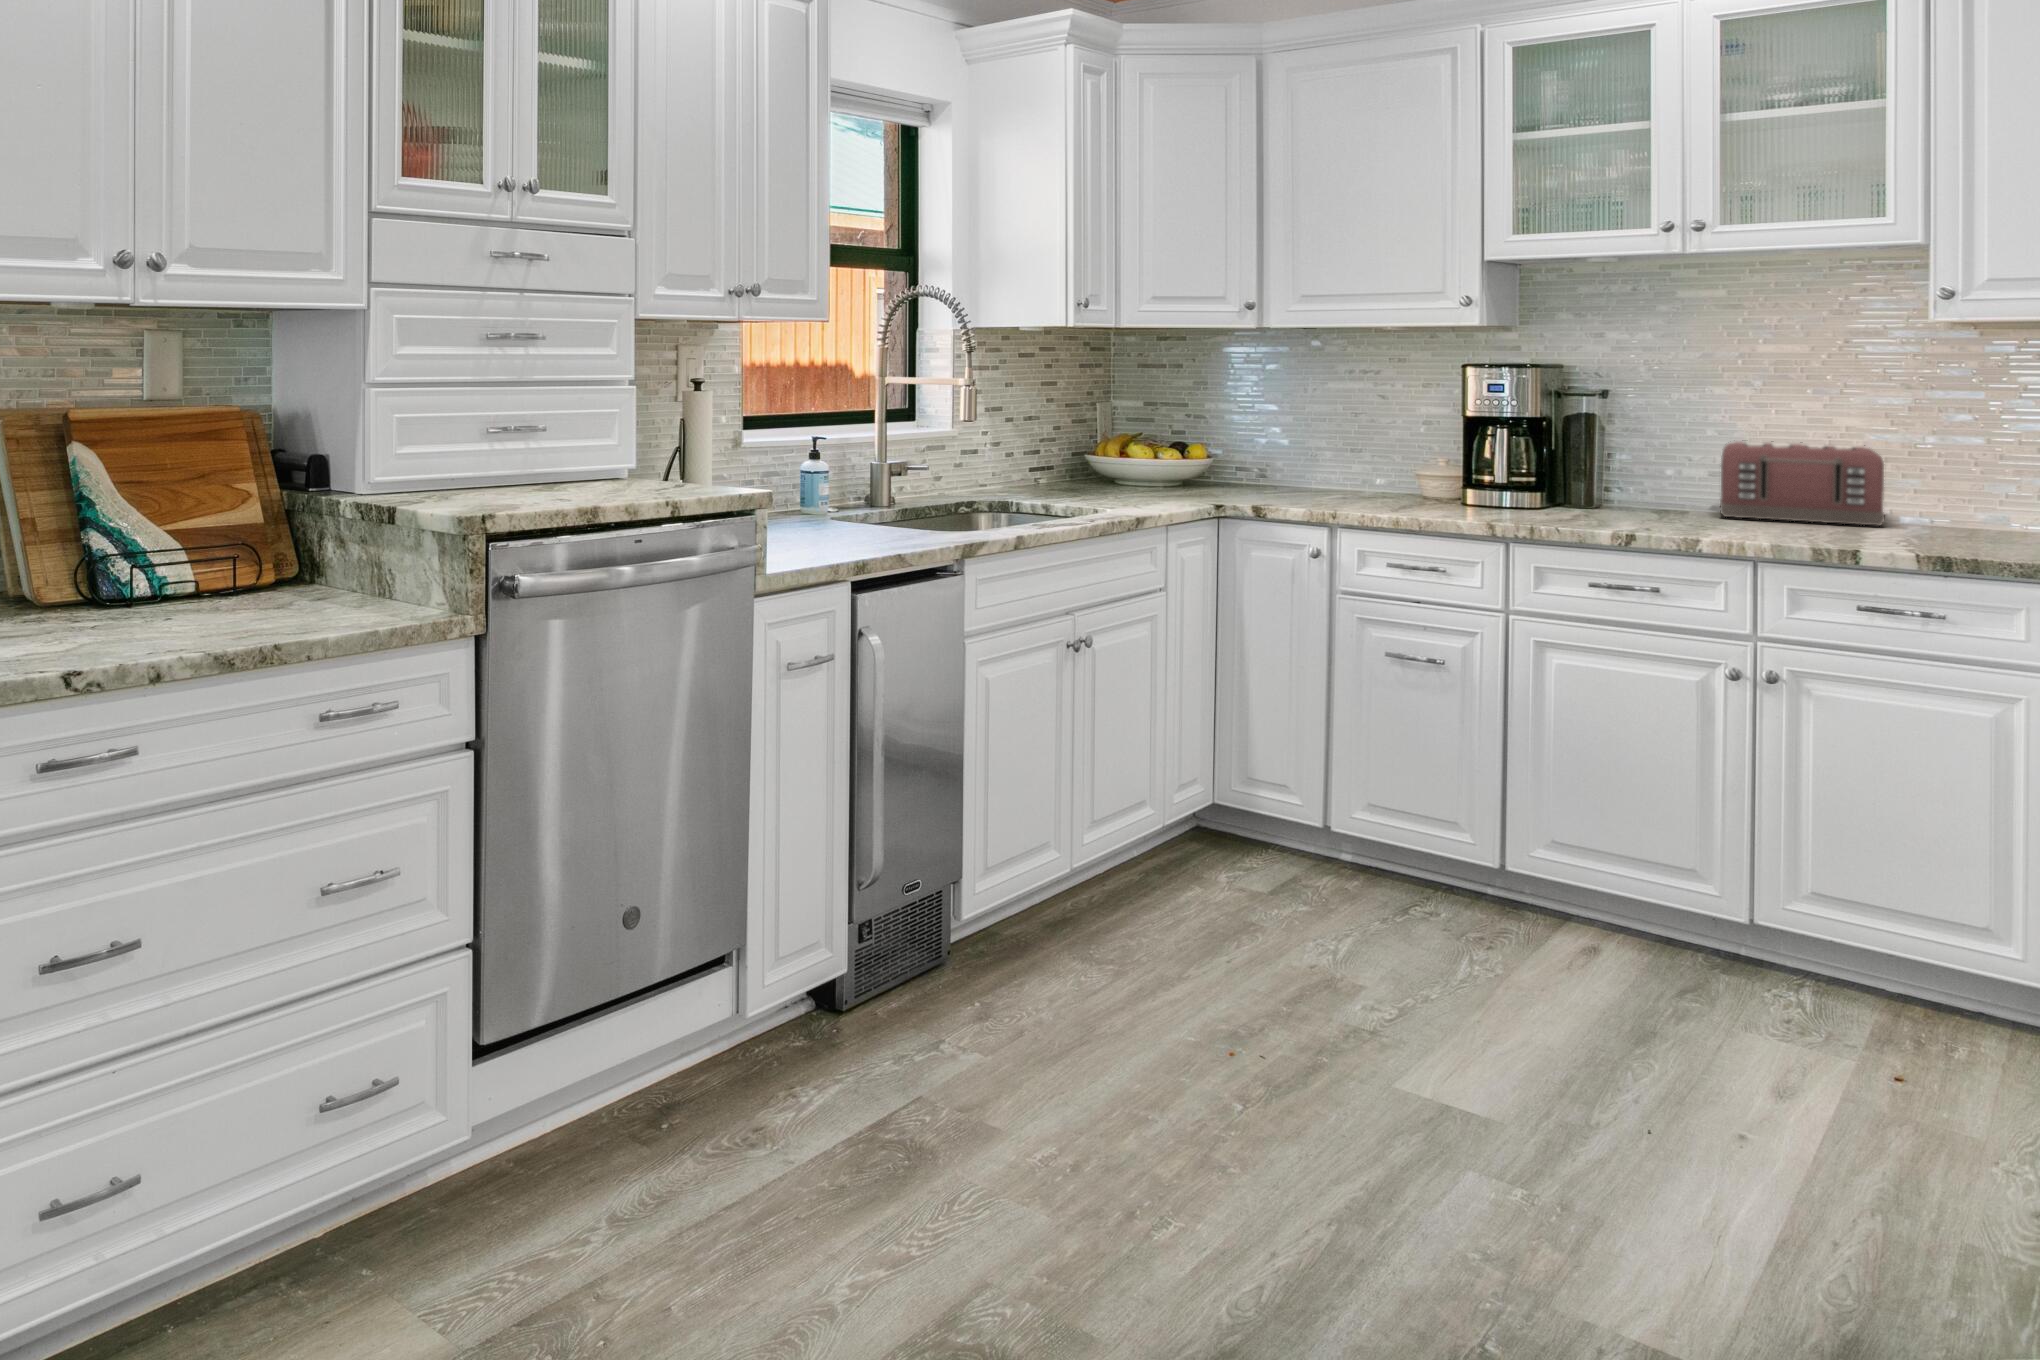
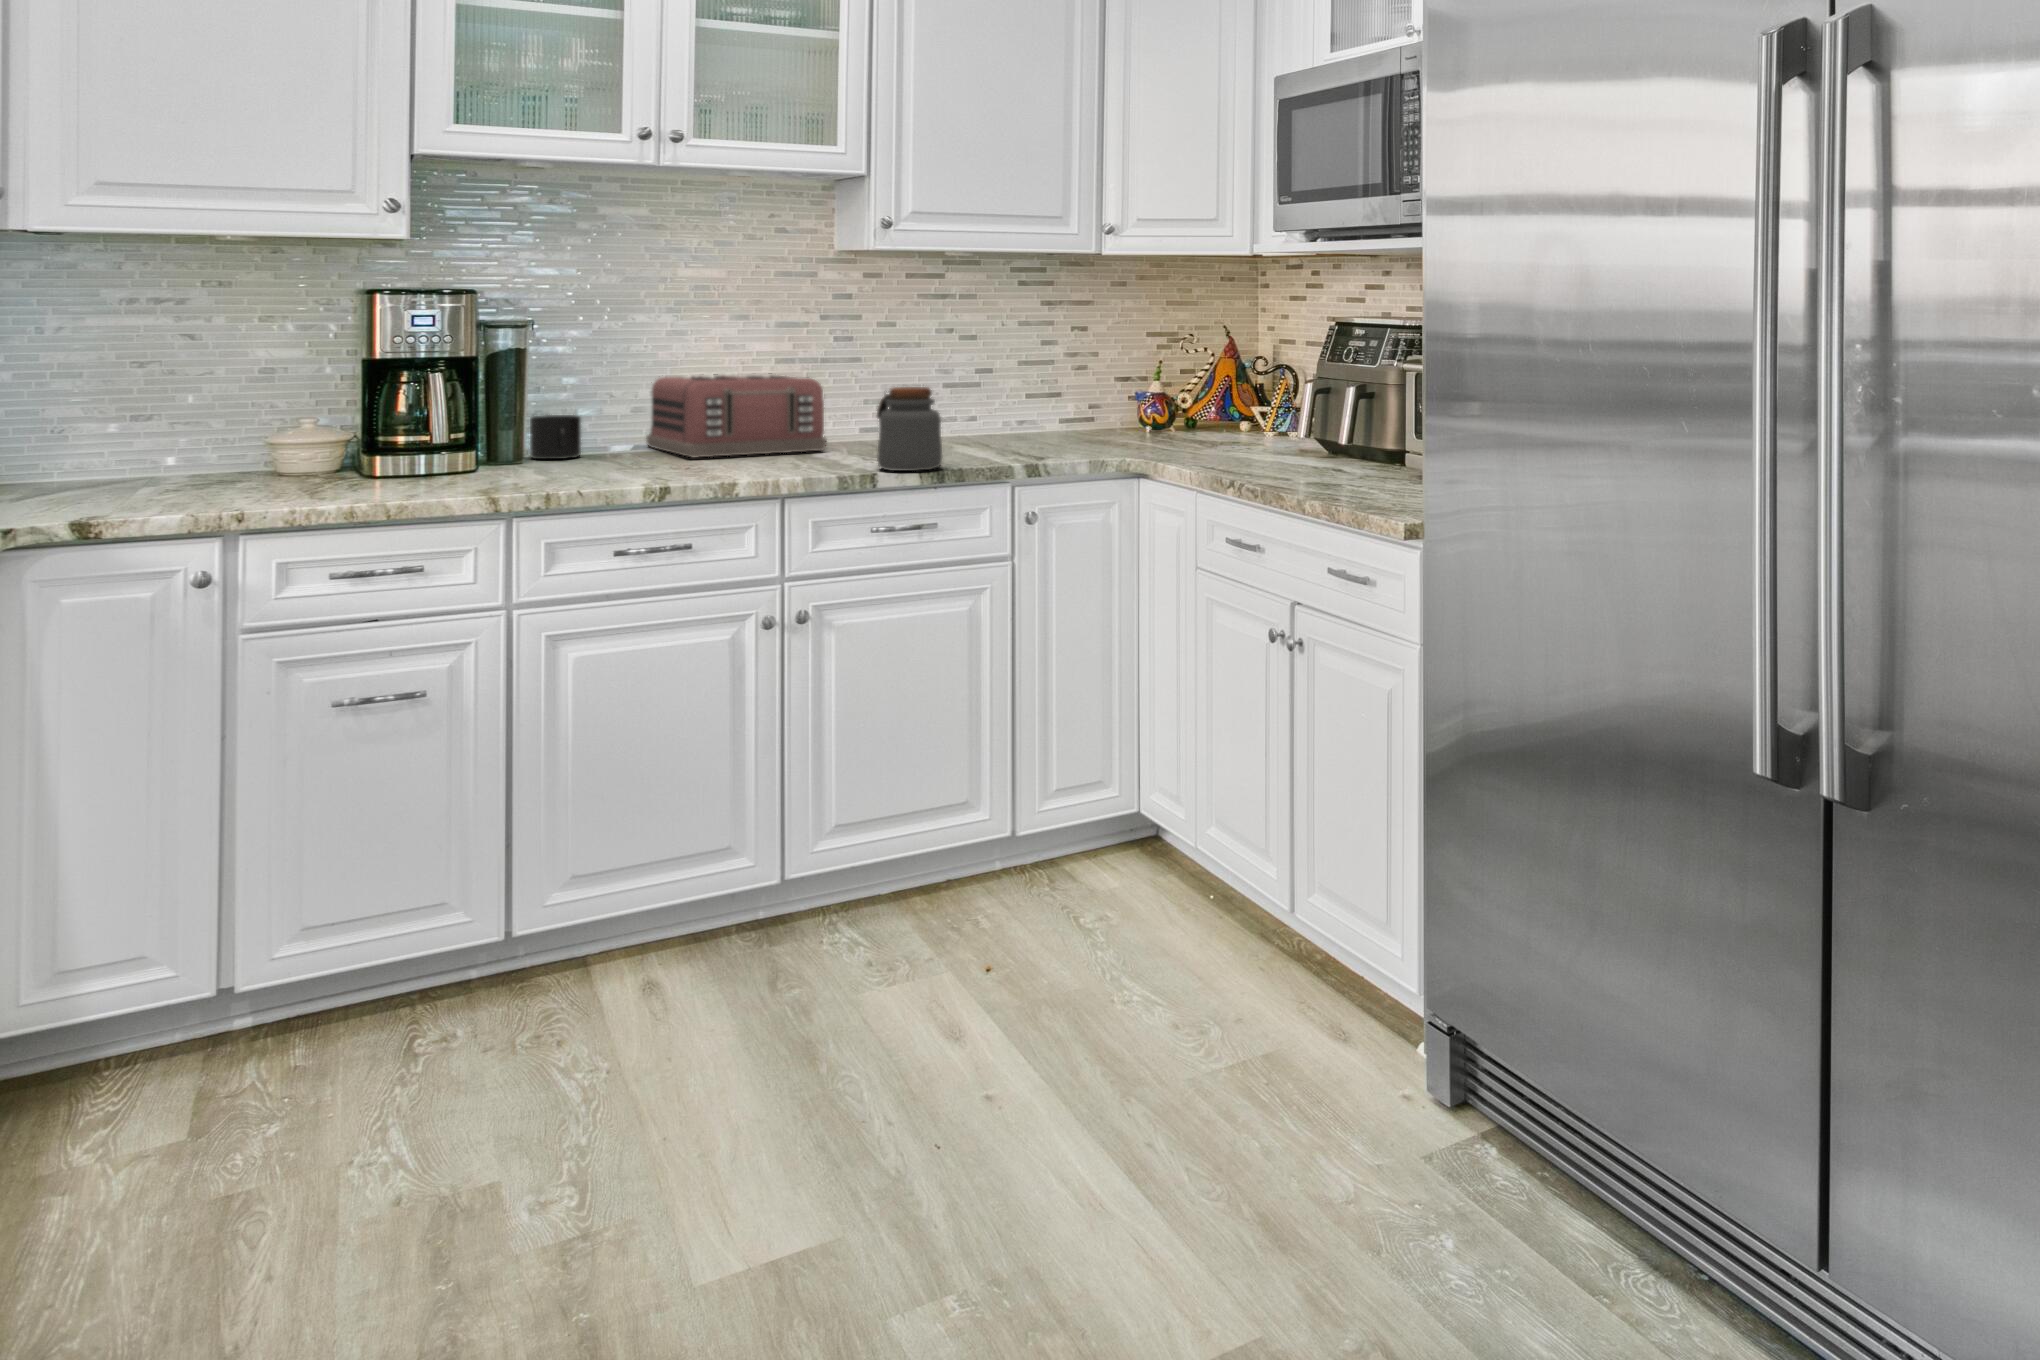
jar: none [1876,464,1962,554] -> present [877,387,942,471]
mug: none [1595,468,1640,506] -> present [530,415,581,459]

